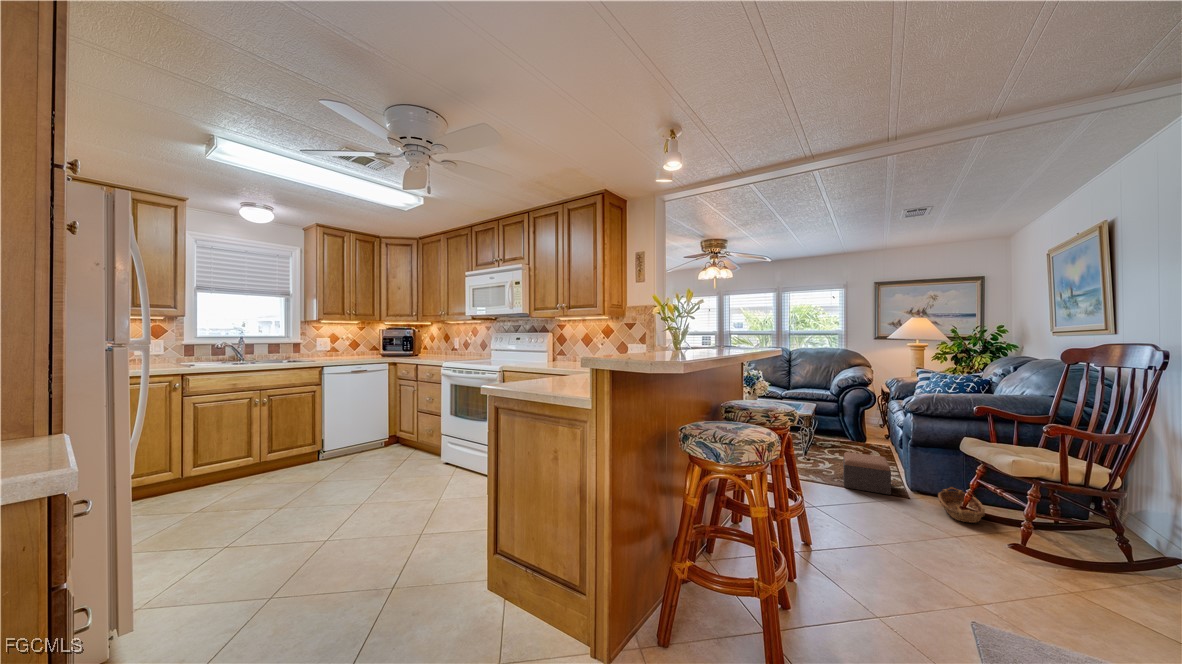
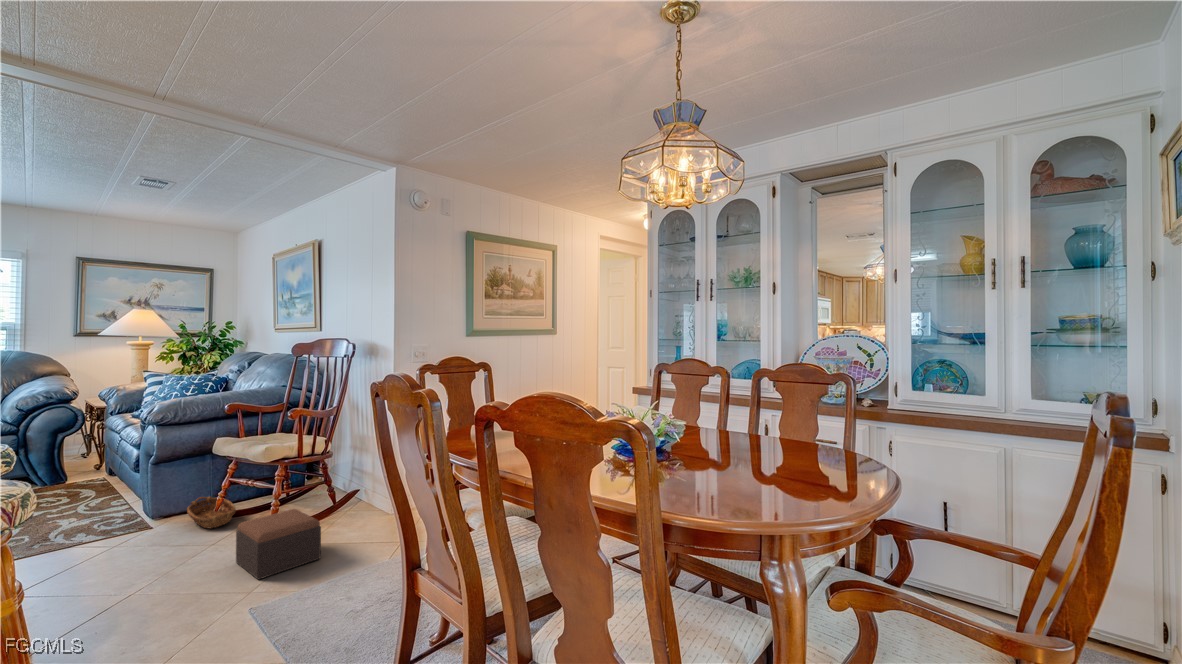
footstool: present [843,452,891,495] -> present [236,509,321,579]

